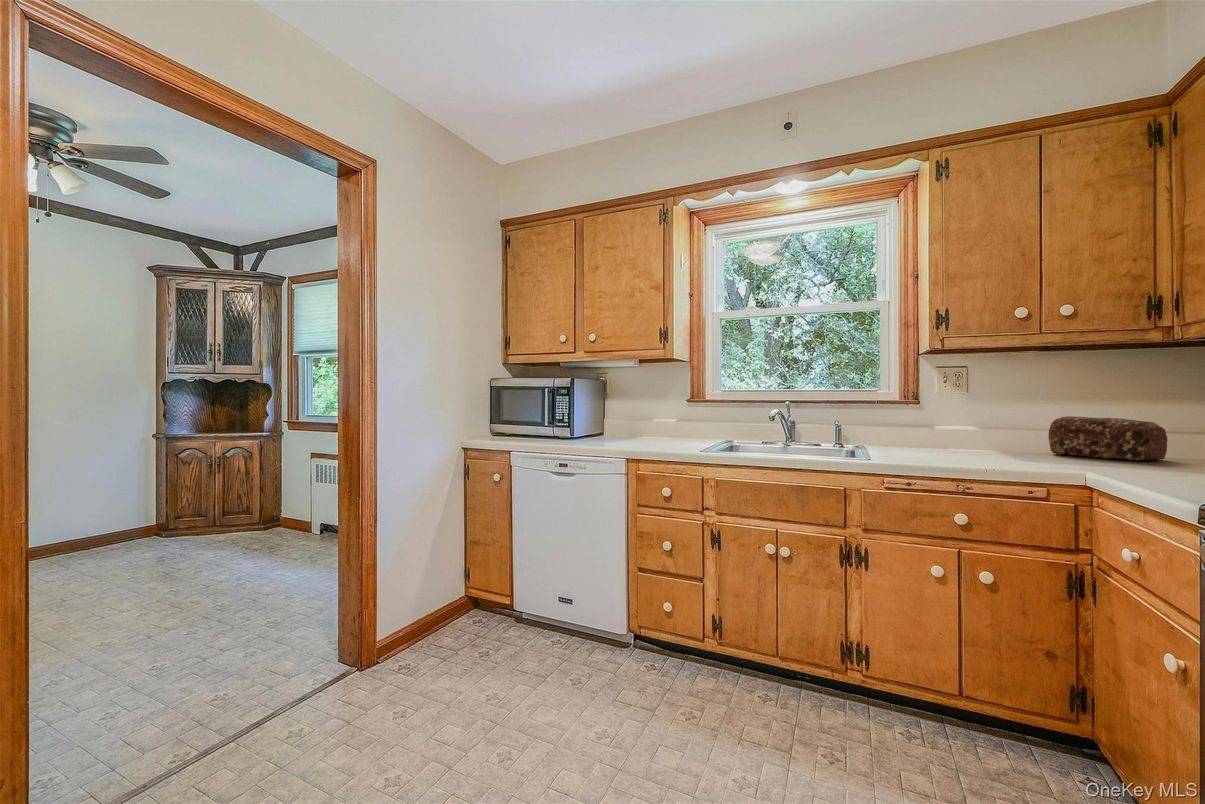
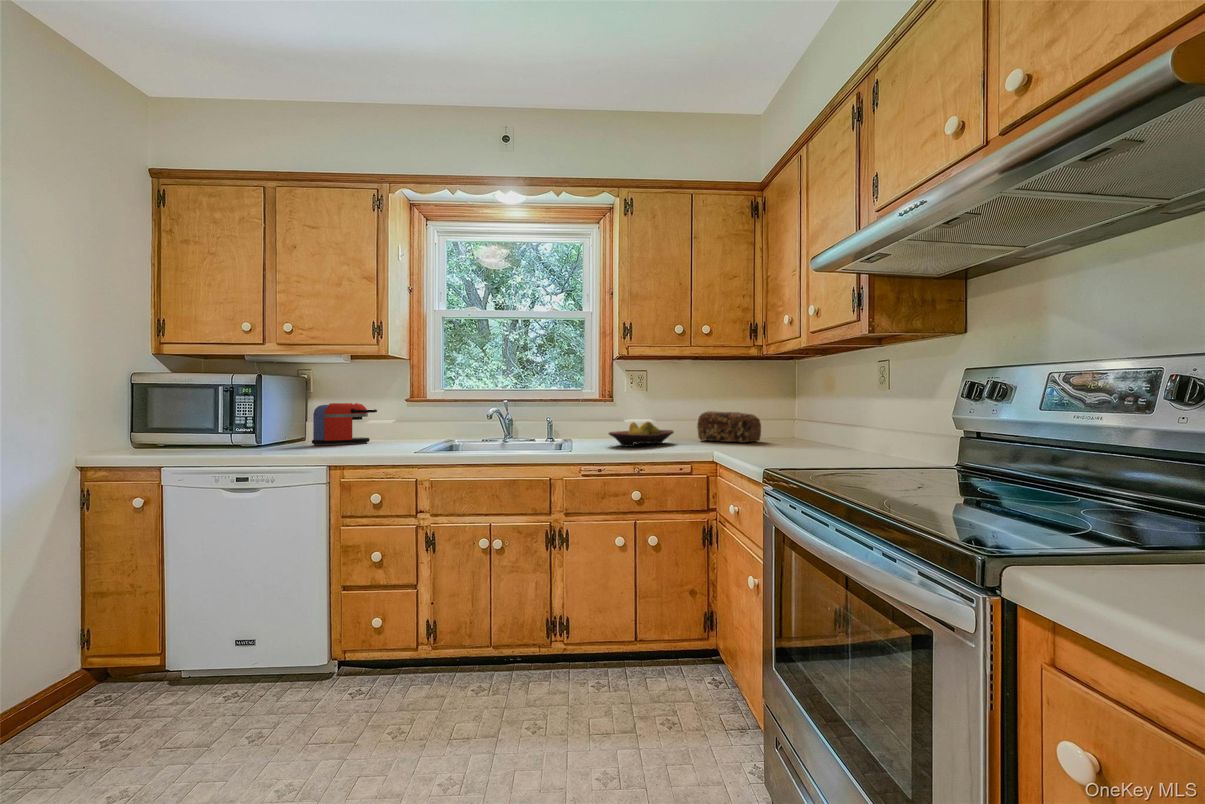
coffee maker: none [610,403,662,440] -> present [312,403,377,445]
fruit bowl: none [917,428,1012,458] -> present [609,422,674,447]

